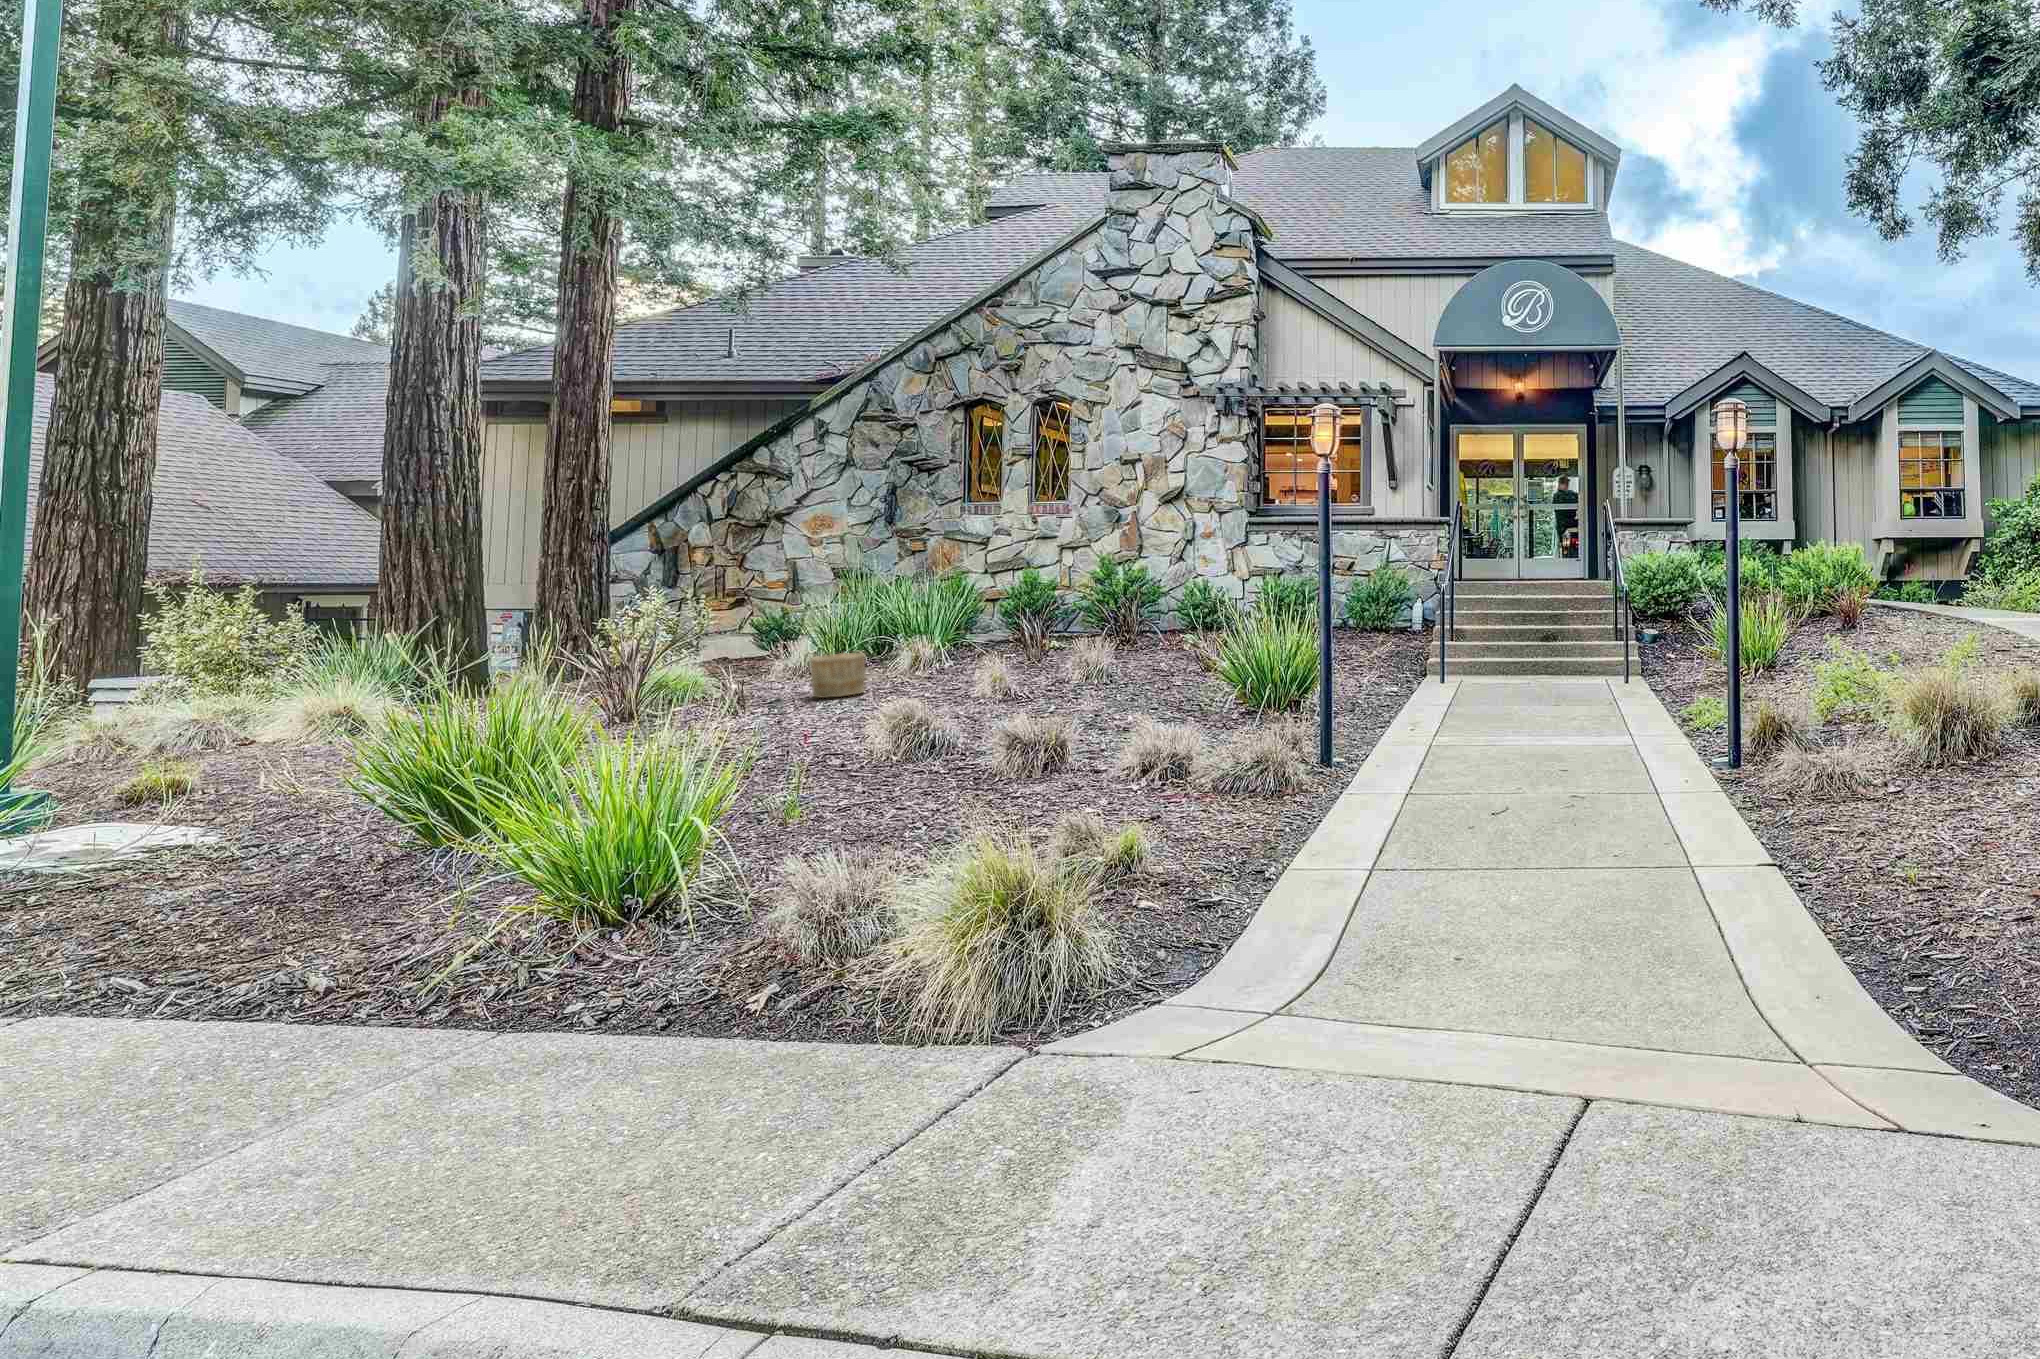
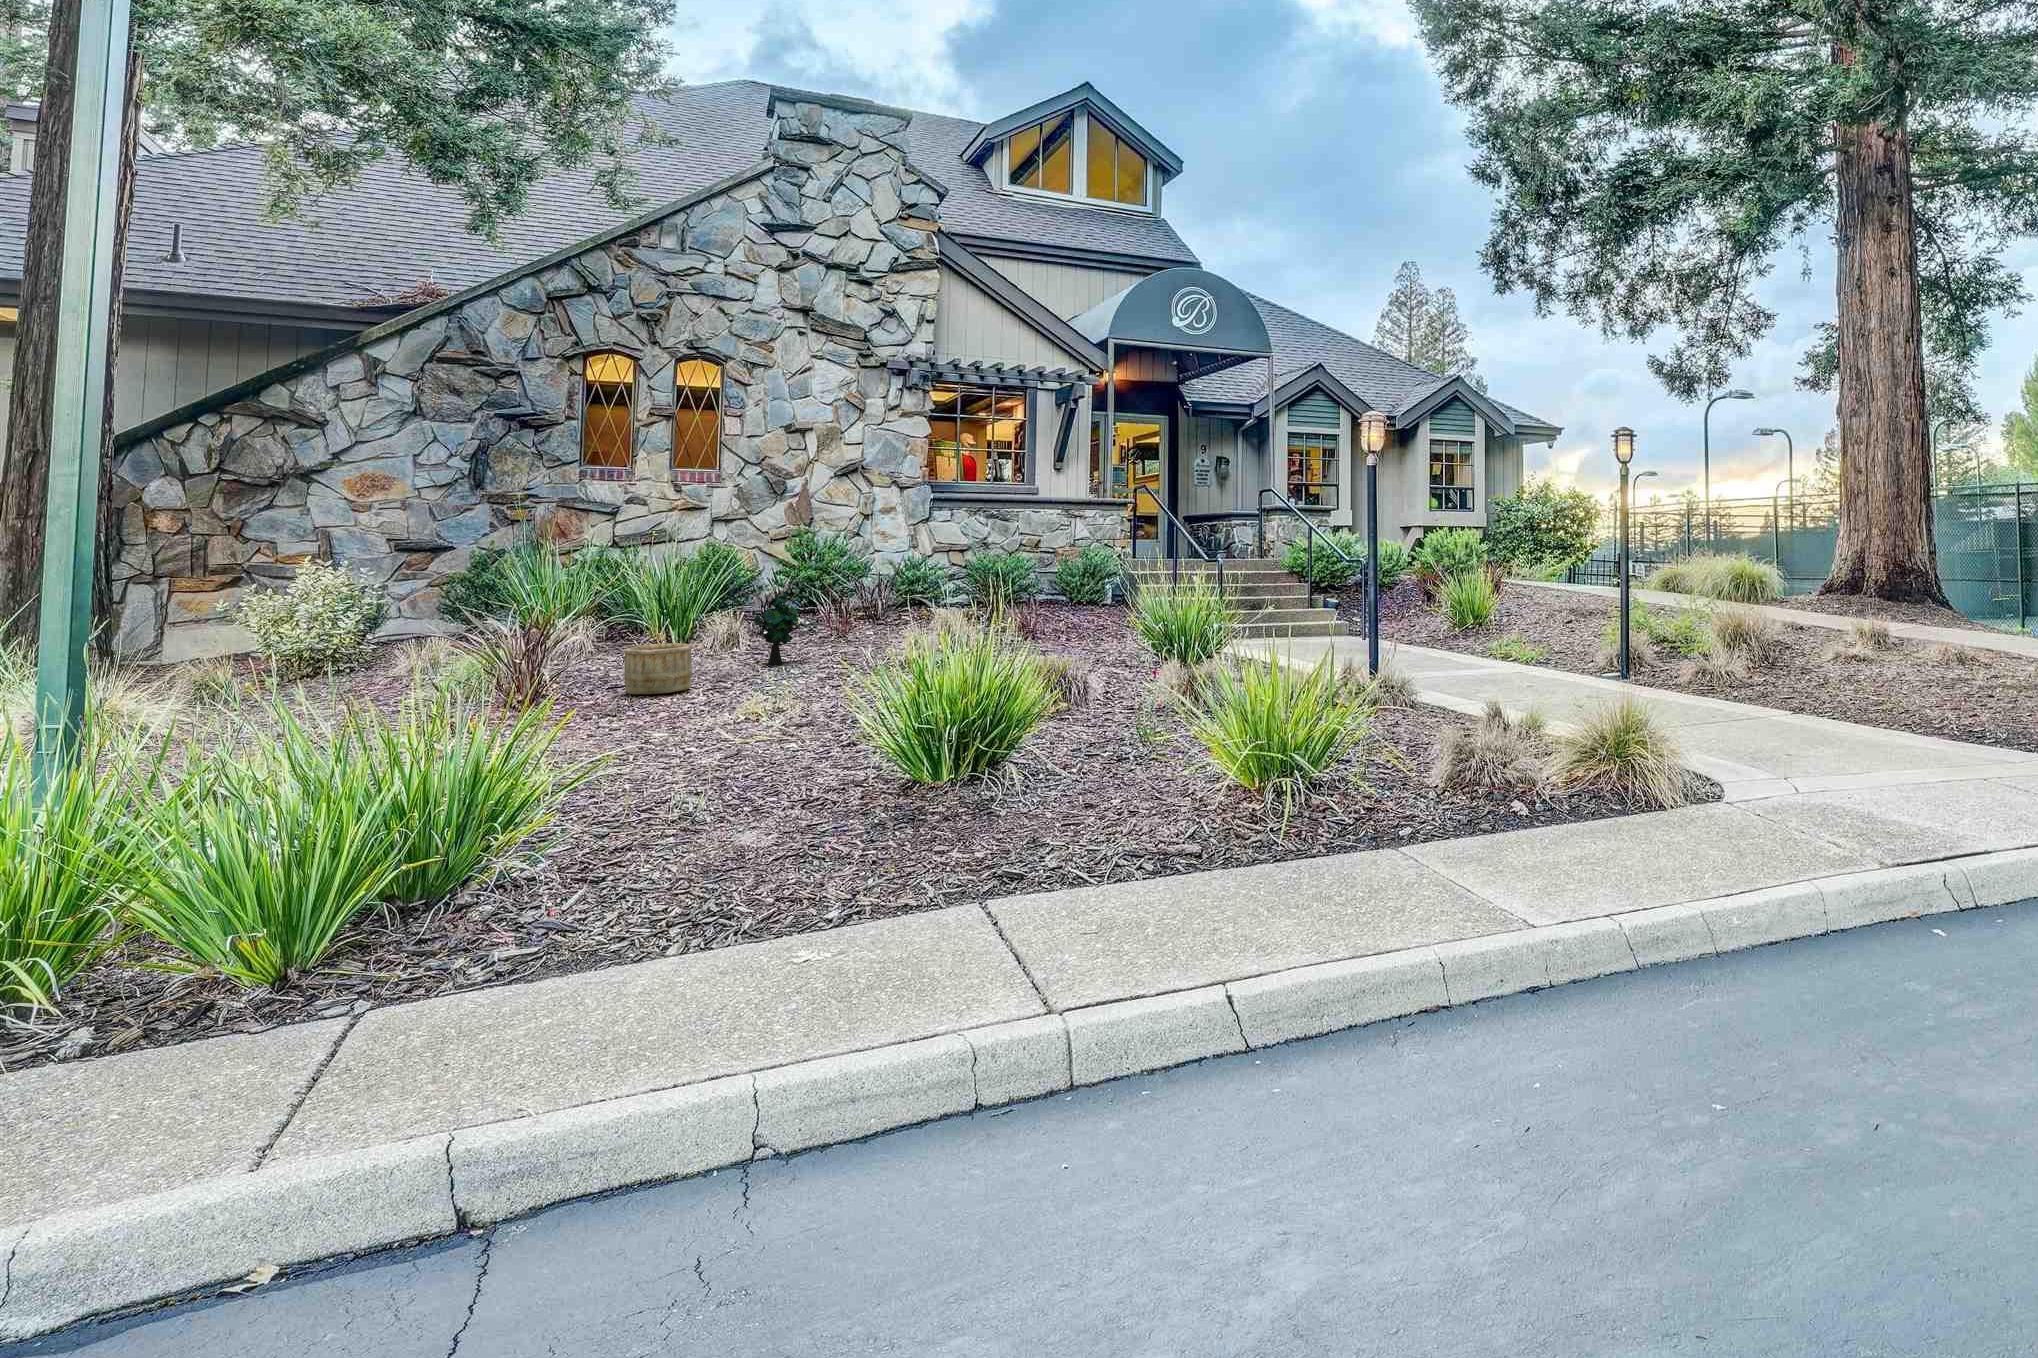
decorative plant: none [960,606,1003,674] -> present [752,591,800,665]

